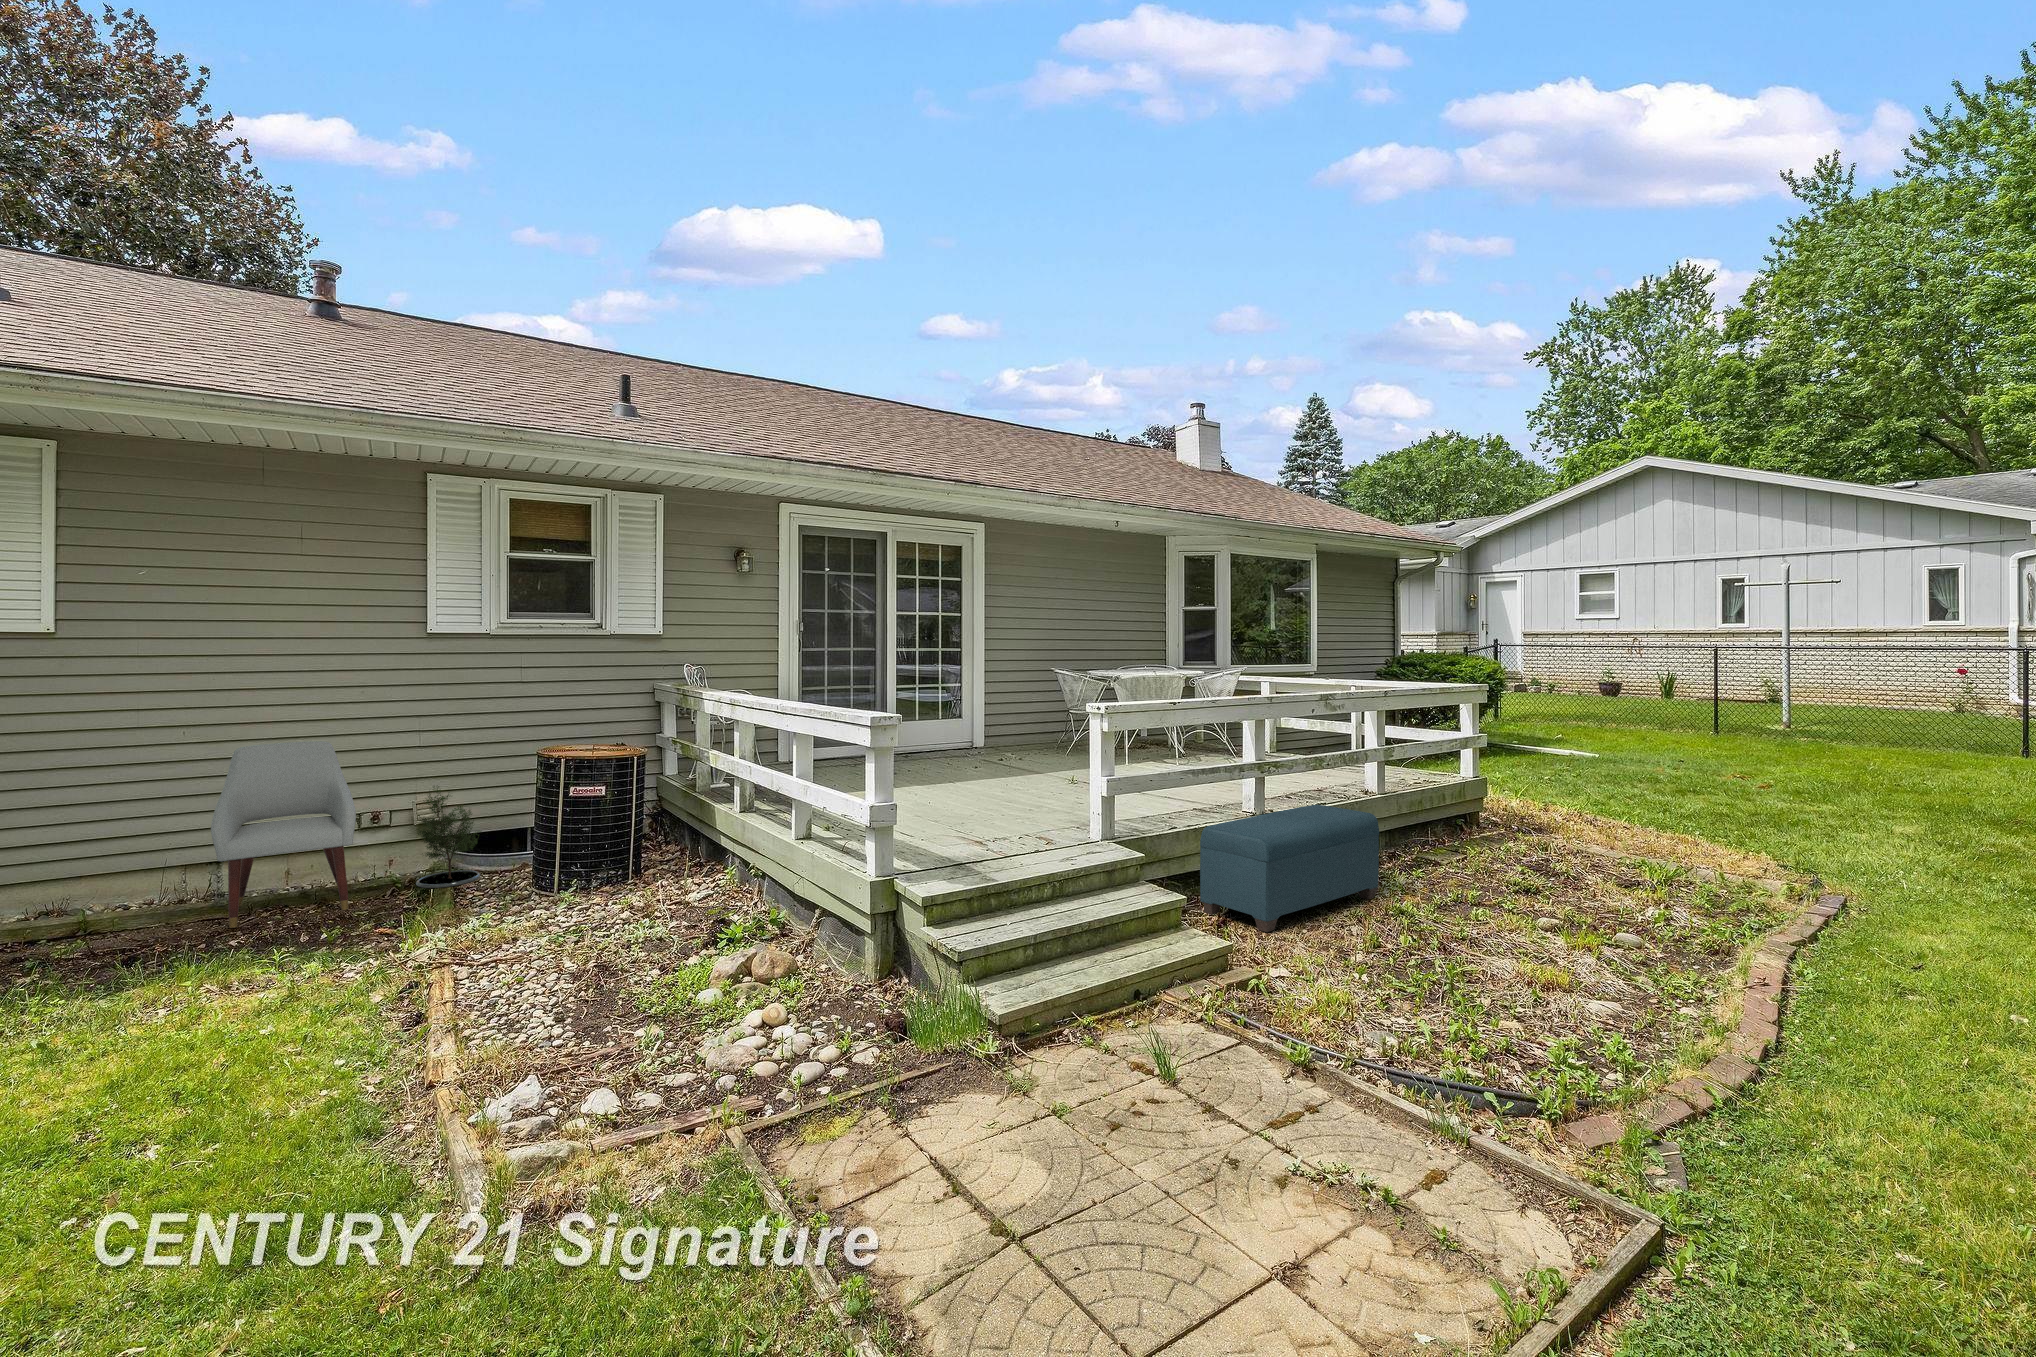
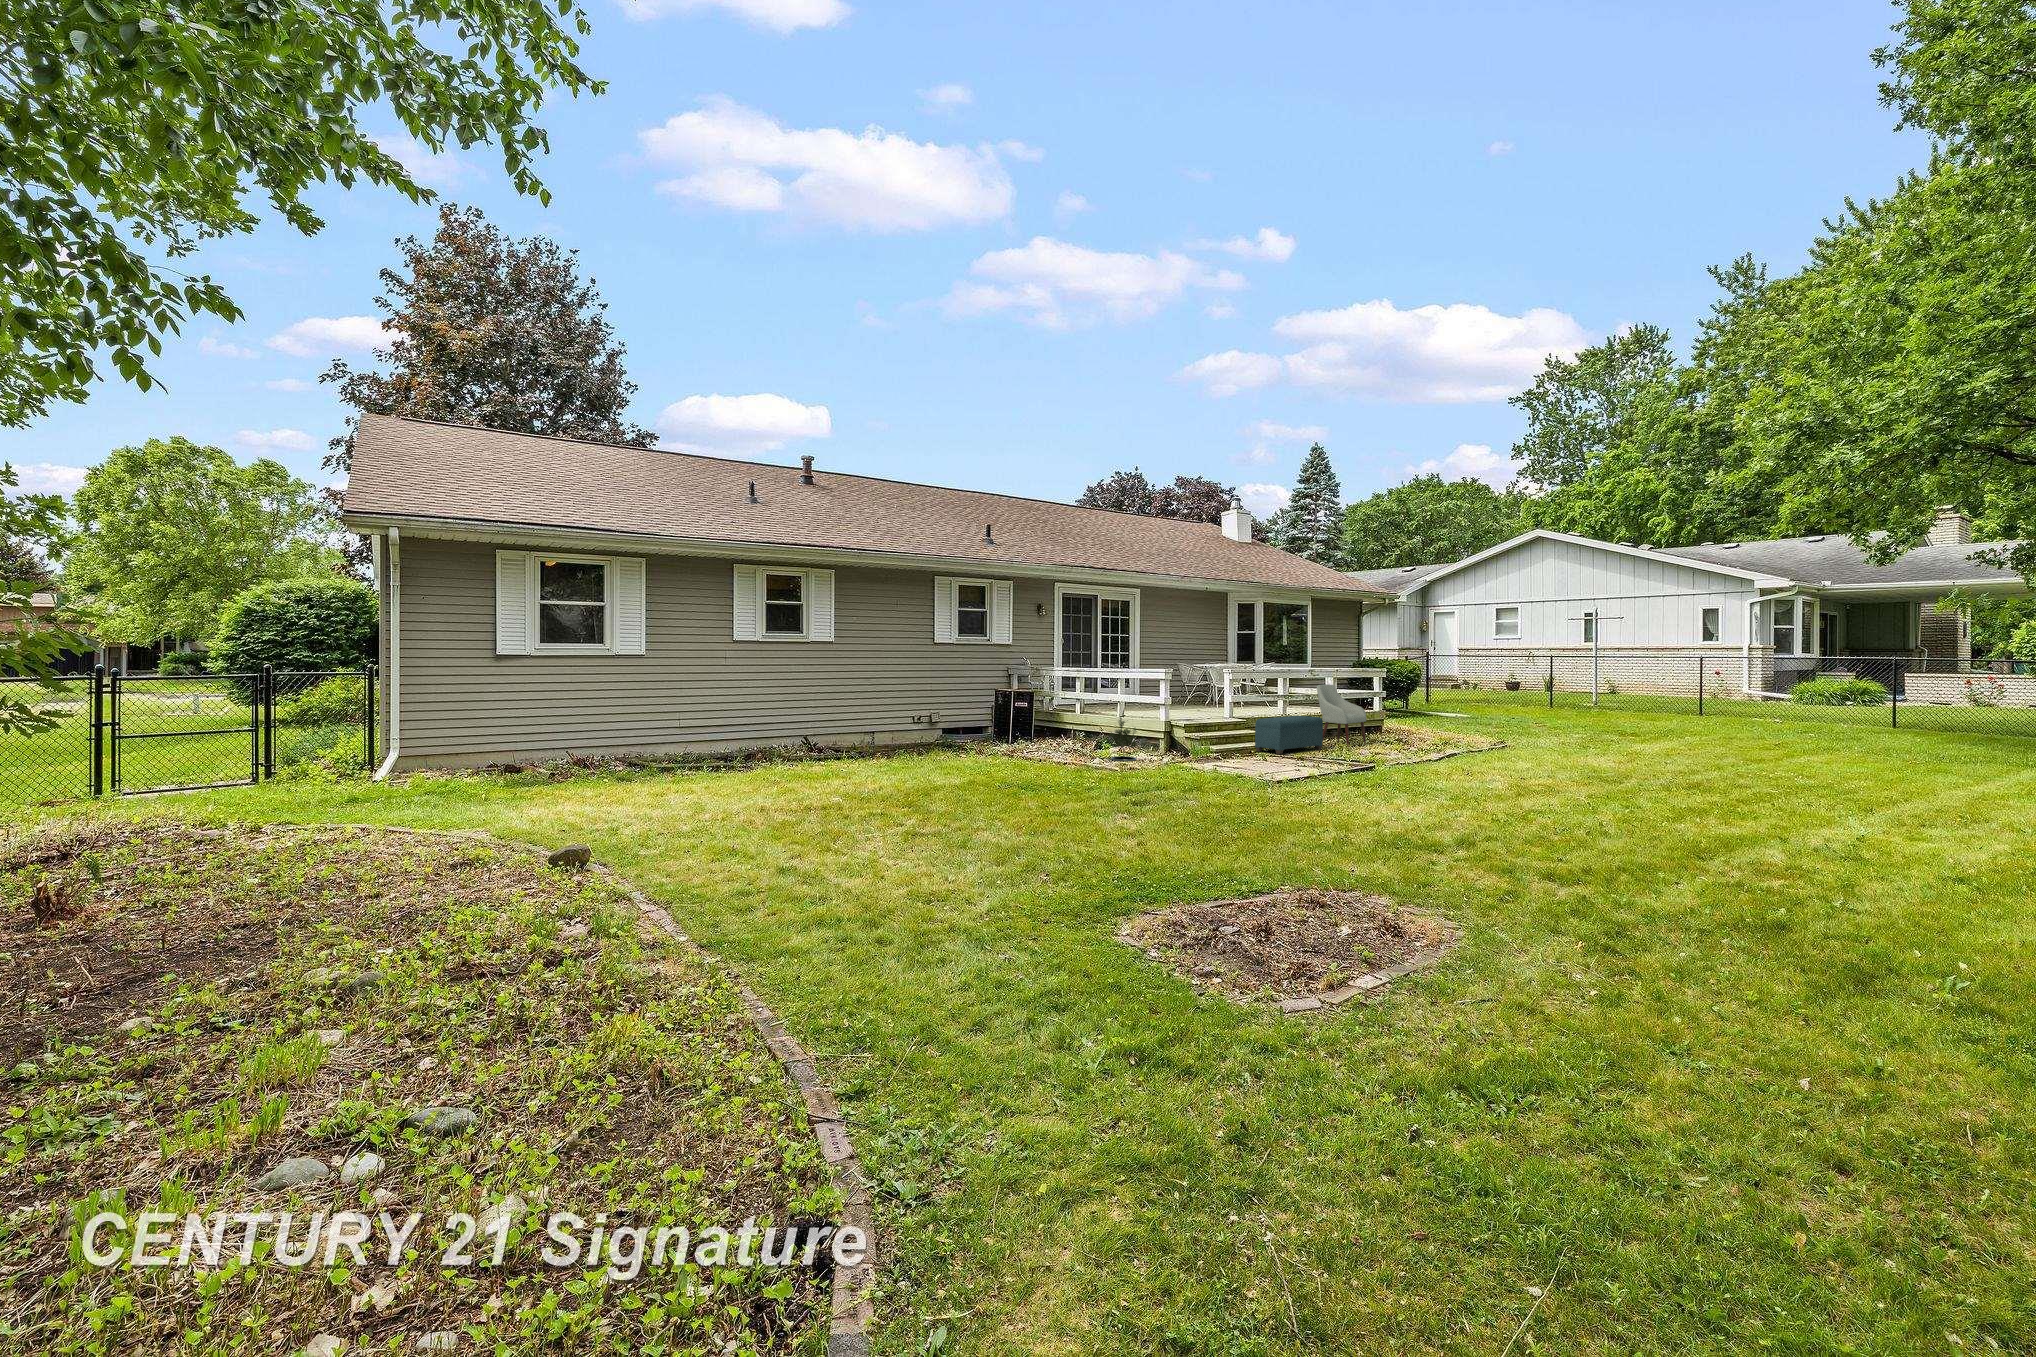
chair: present [211,741,356,928] -> present [1317,684,1366,747]
potted tree: present [416,786,481,888] -> present [1110,717,1137,761]

